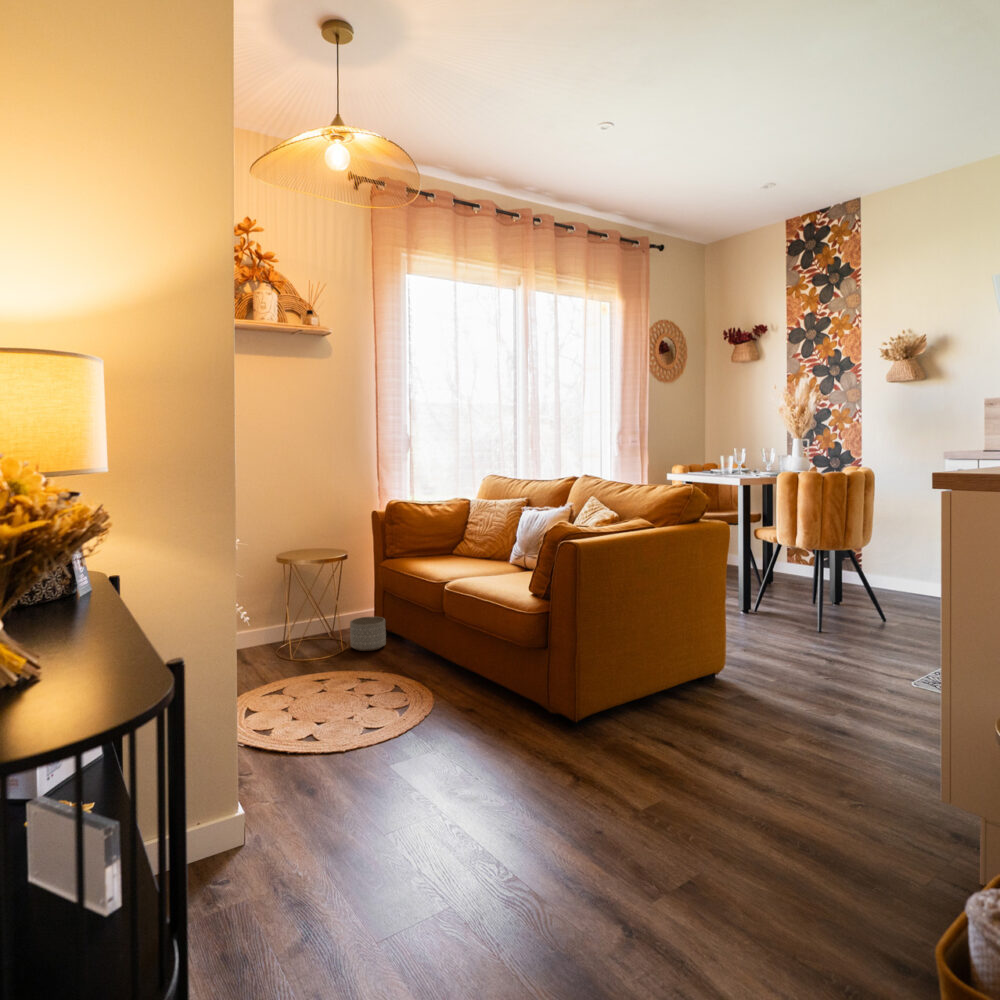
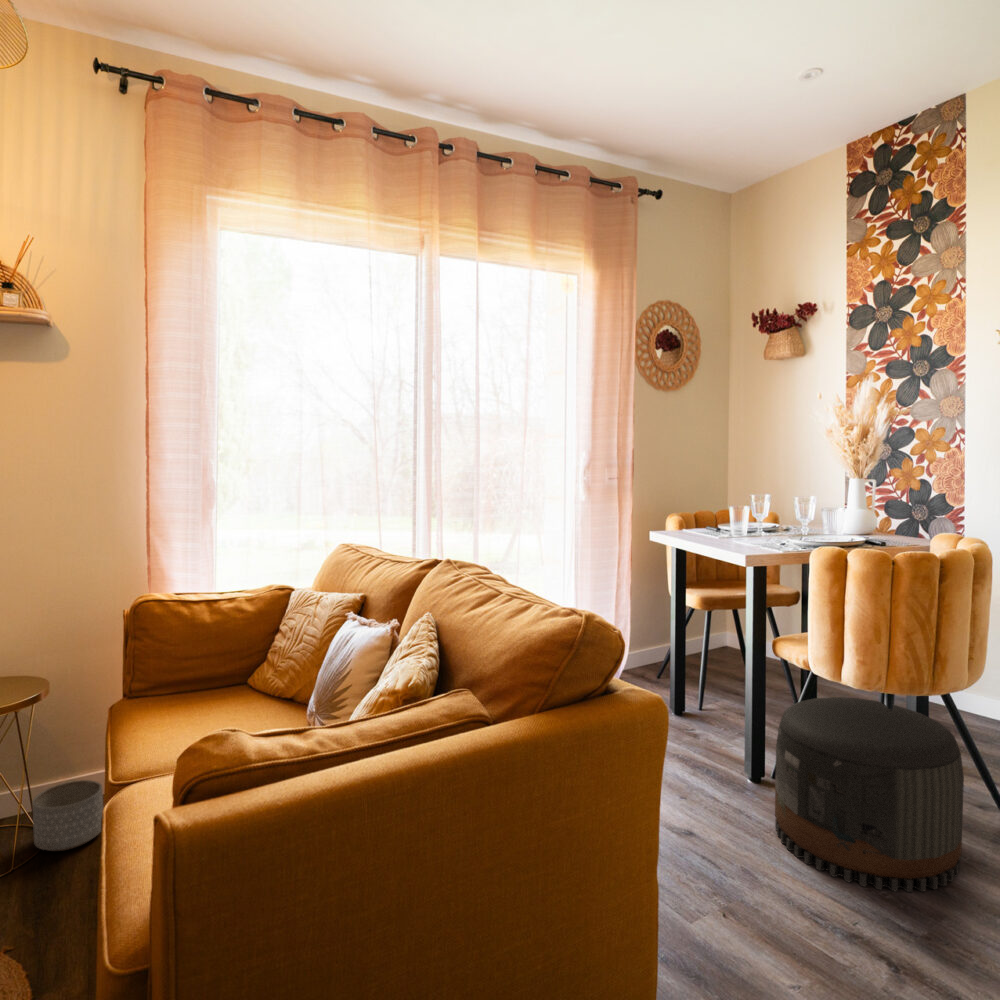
pouf: none [762,557,861,643] -> present [775,697,964,892]

